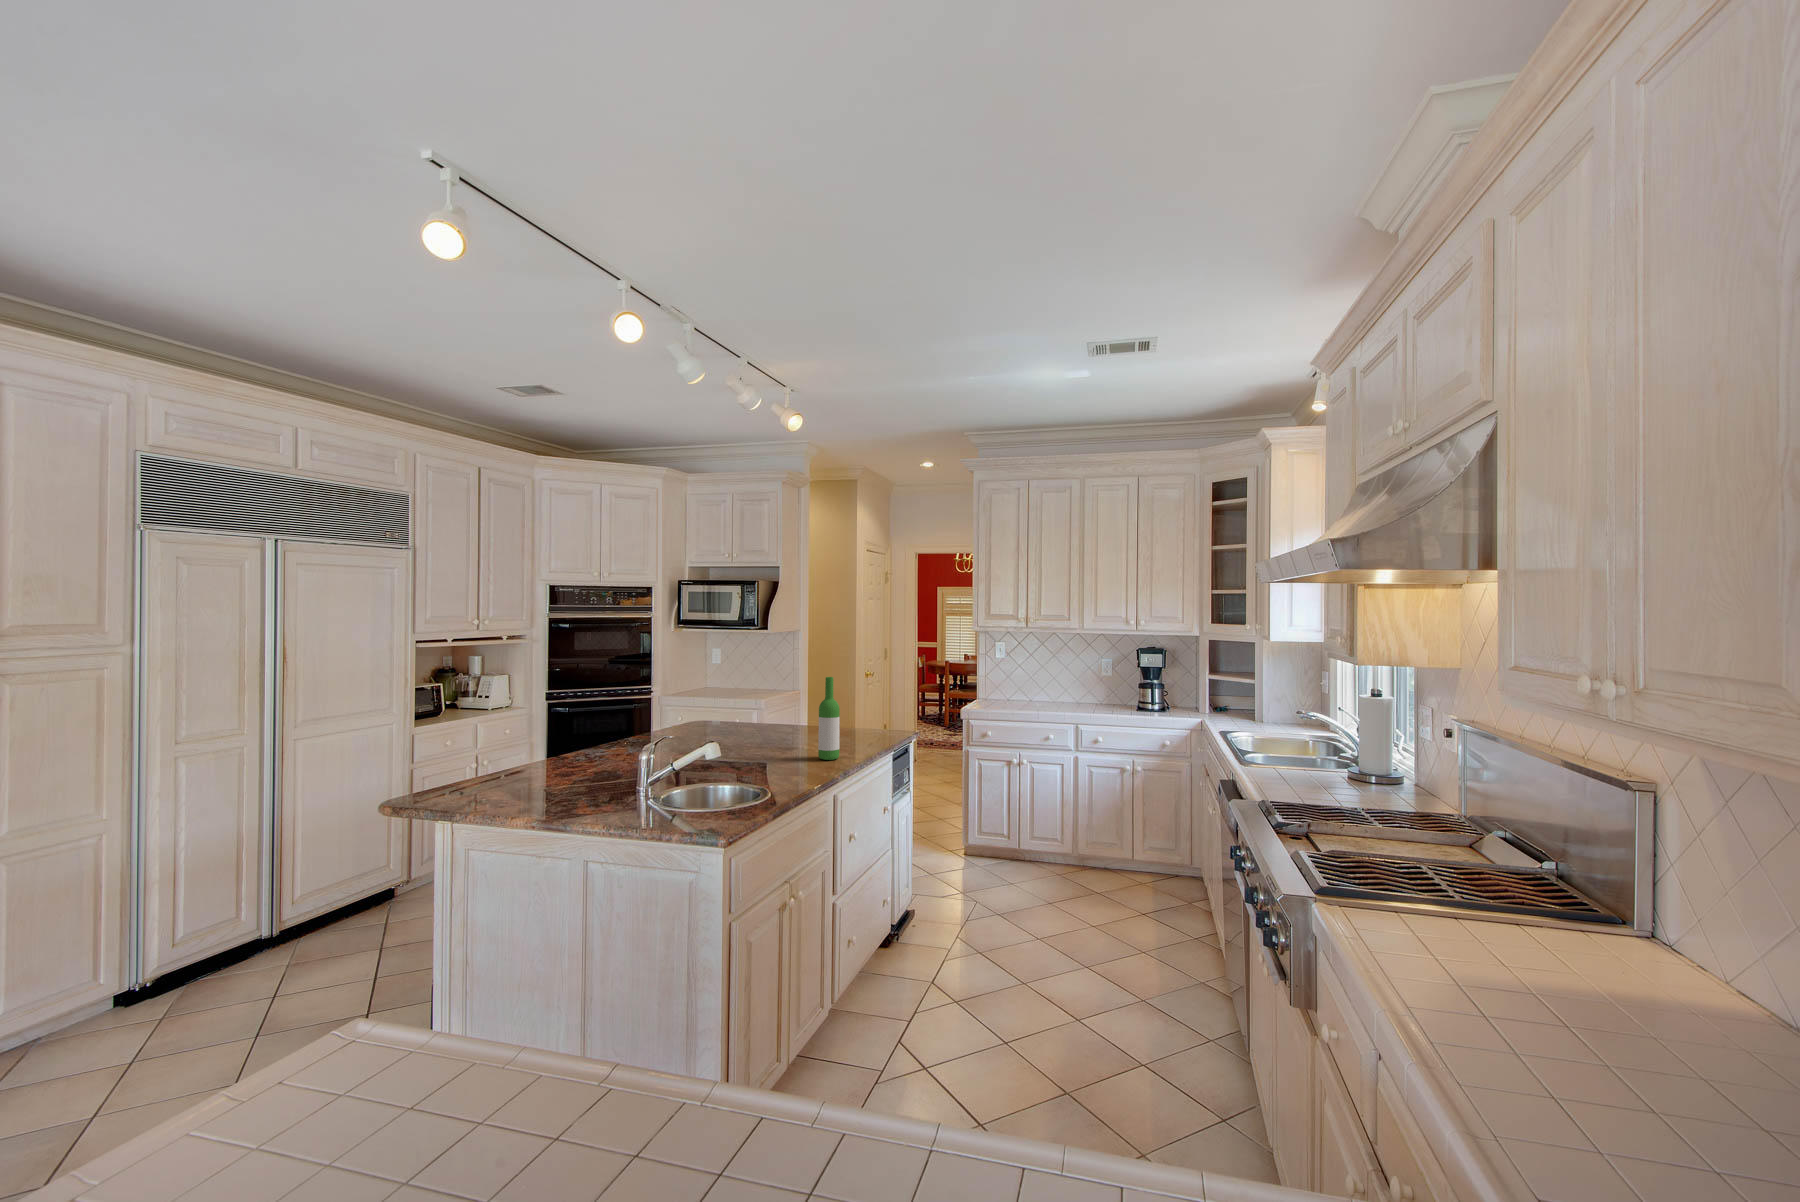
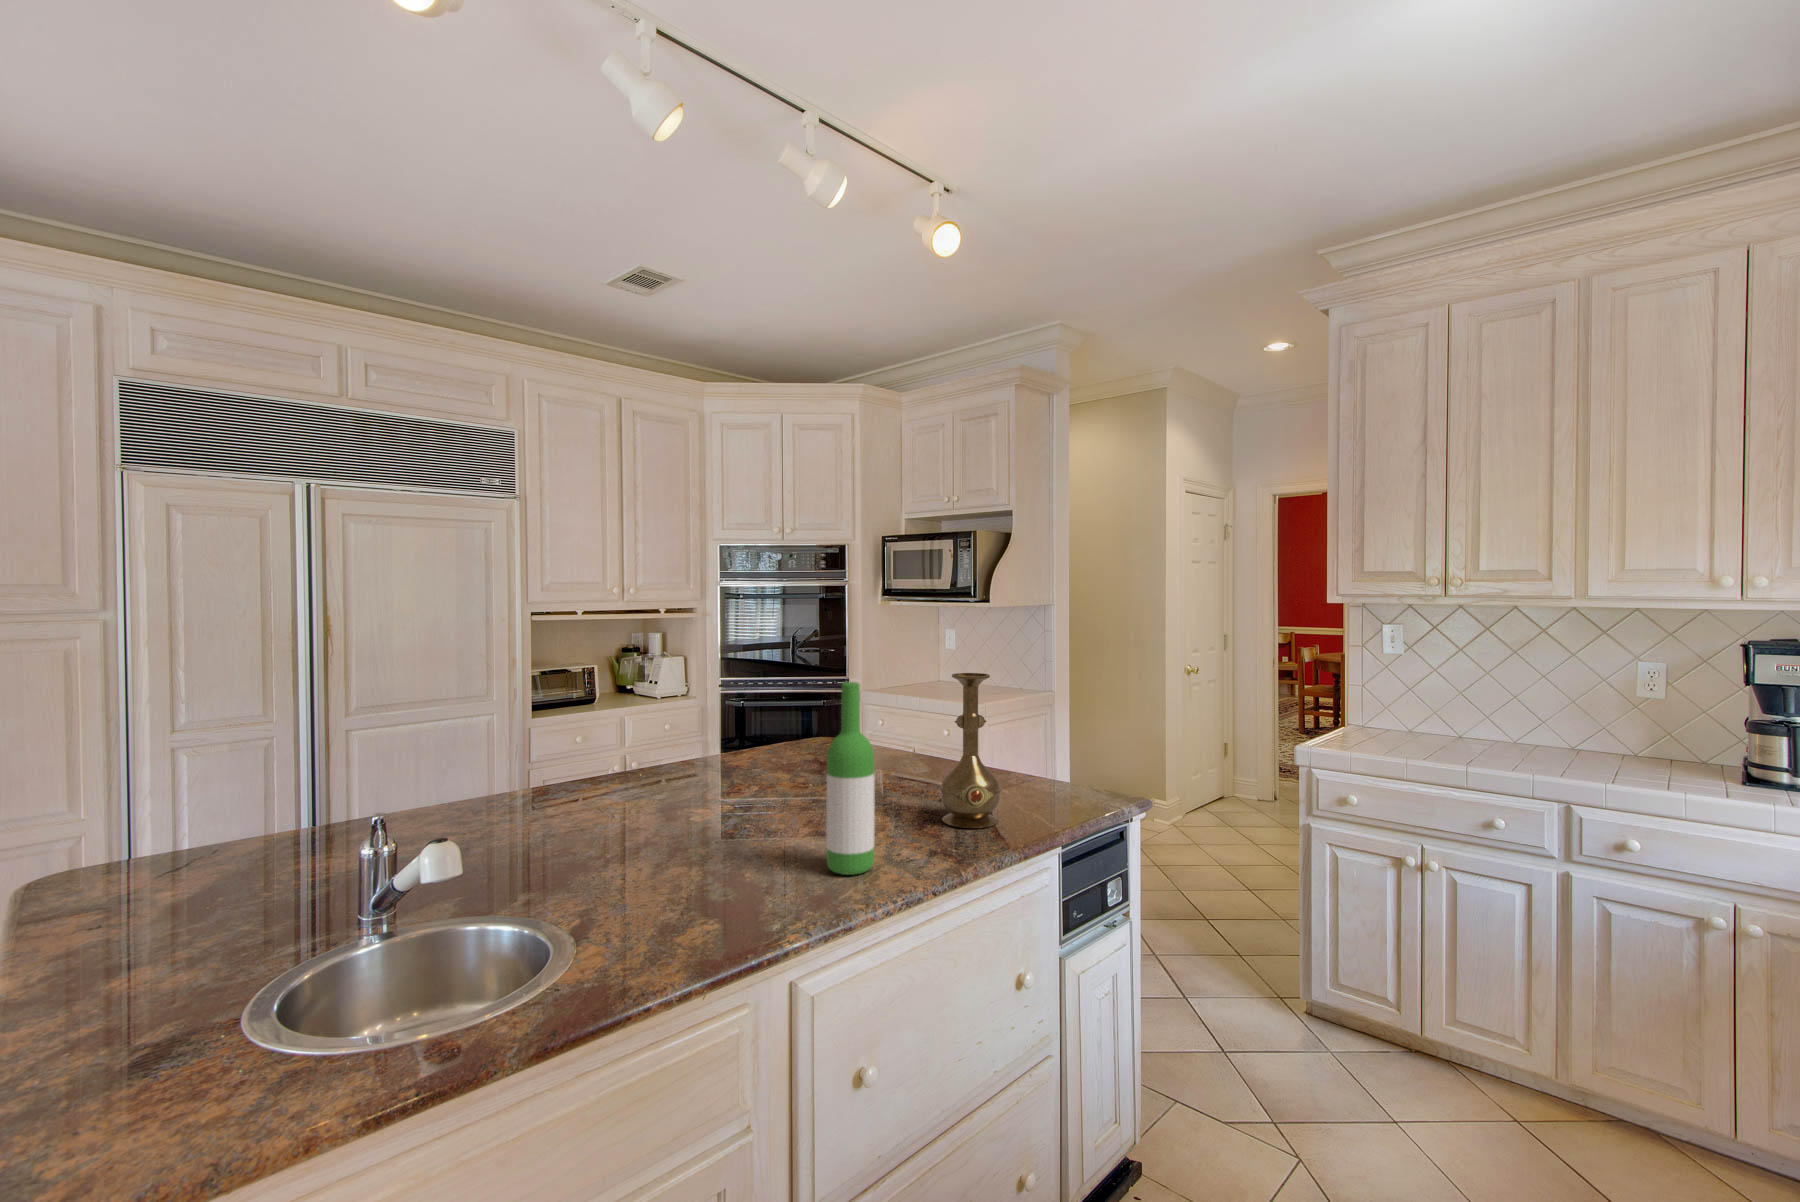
vase: none [841,672,870,744] -> present [940,673,1001,828]

